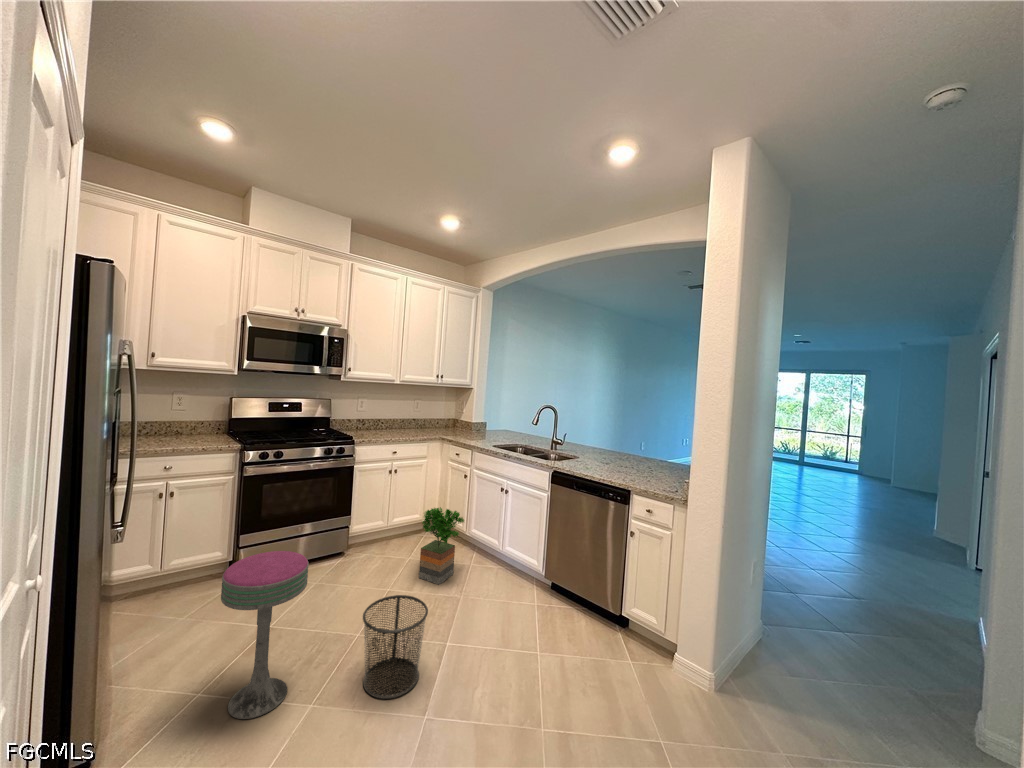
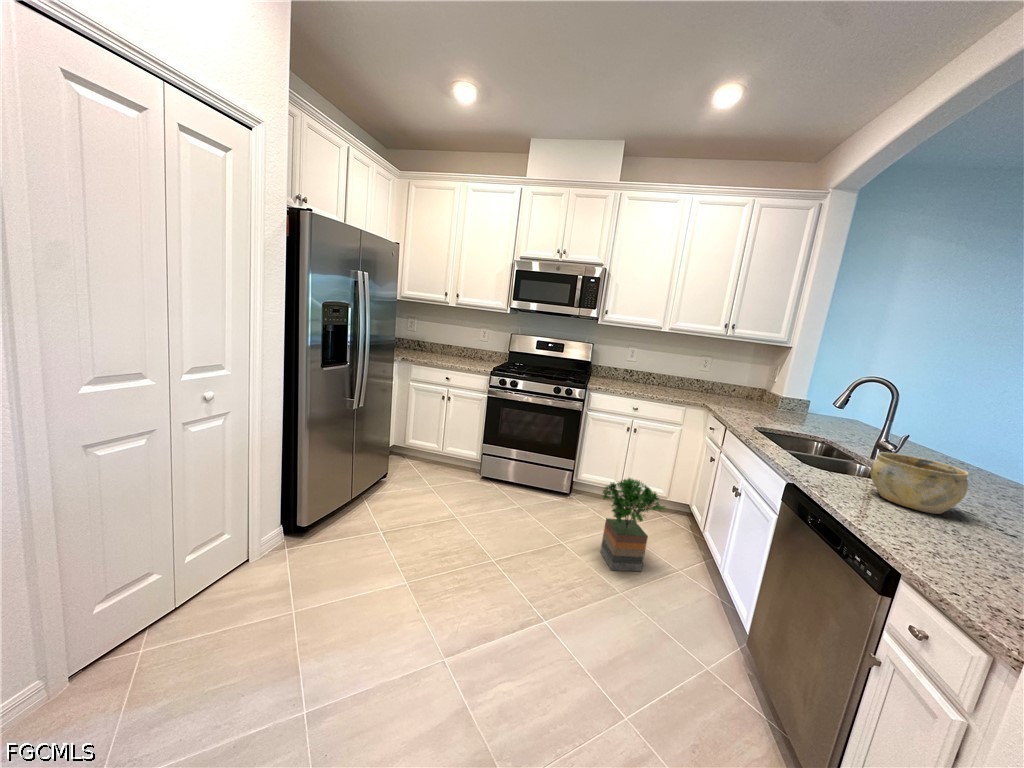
ceramic bowl: none [584,448,613,470] -> present [871,452,969,514]
bar stool: present [221,551,309,719] -> none [369,437,434,559]
waste bin: present [363,595,428,699] -> none [432,522,502,624]

